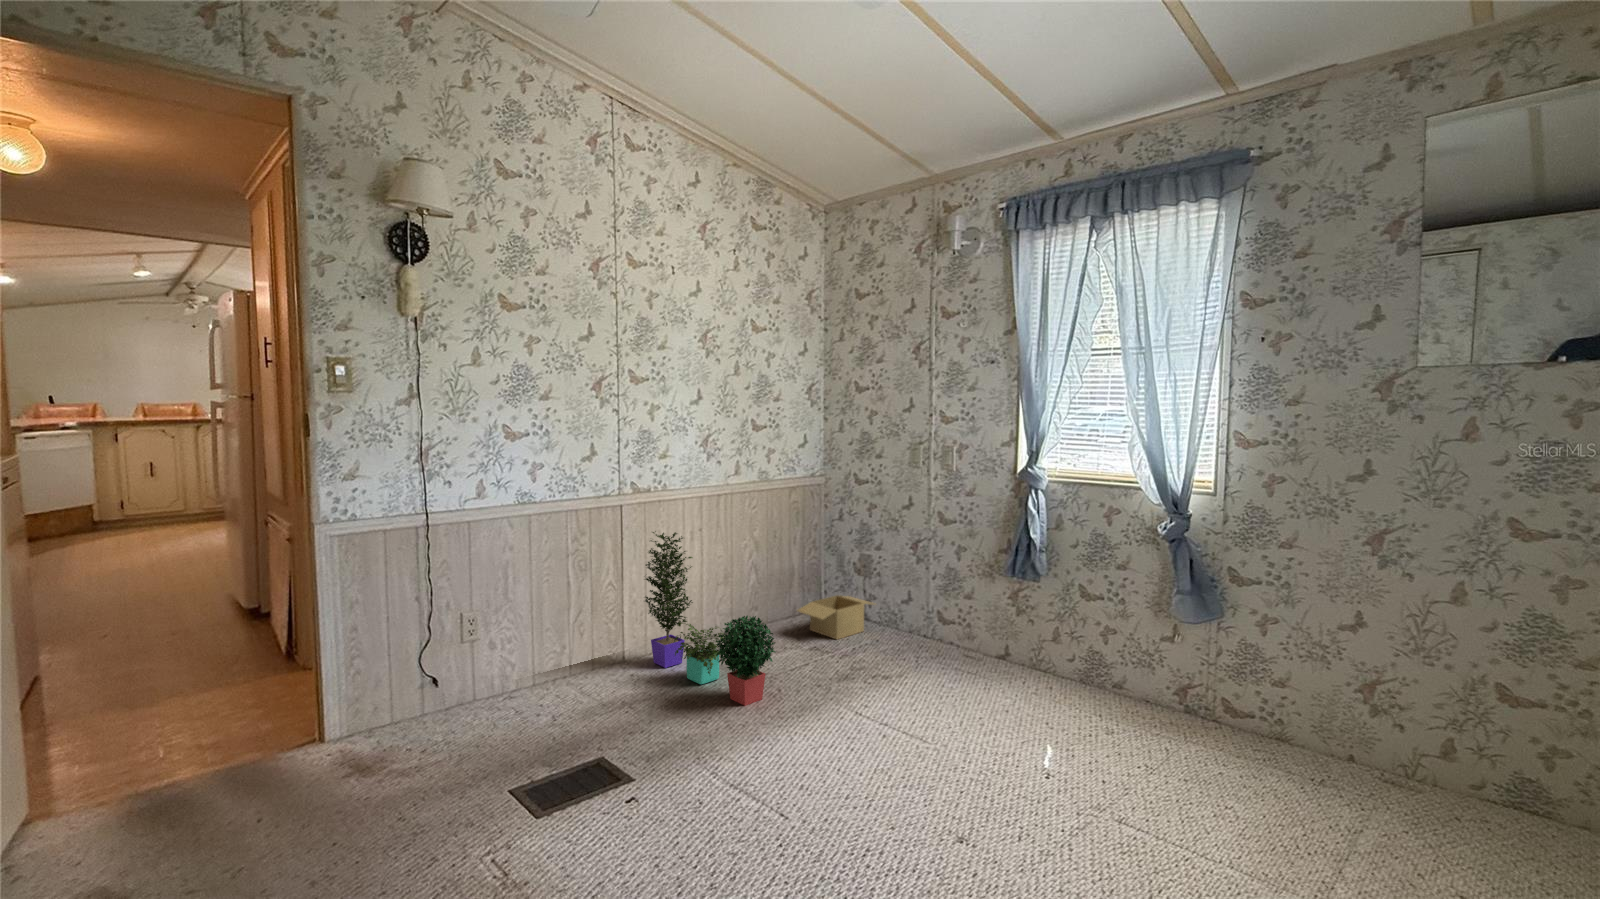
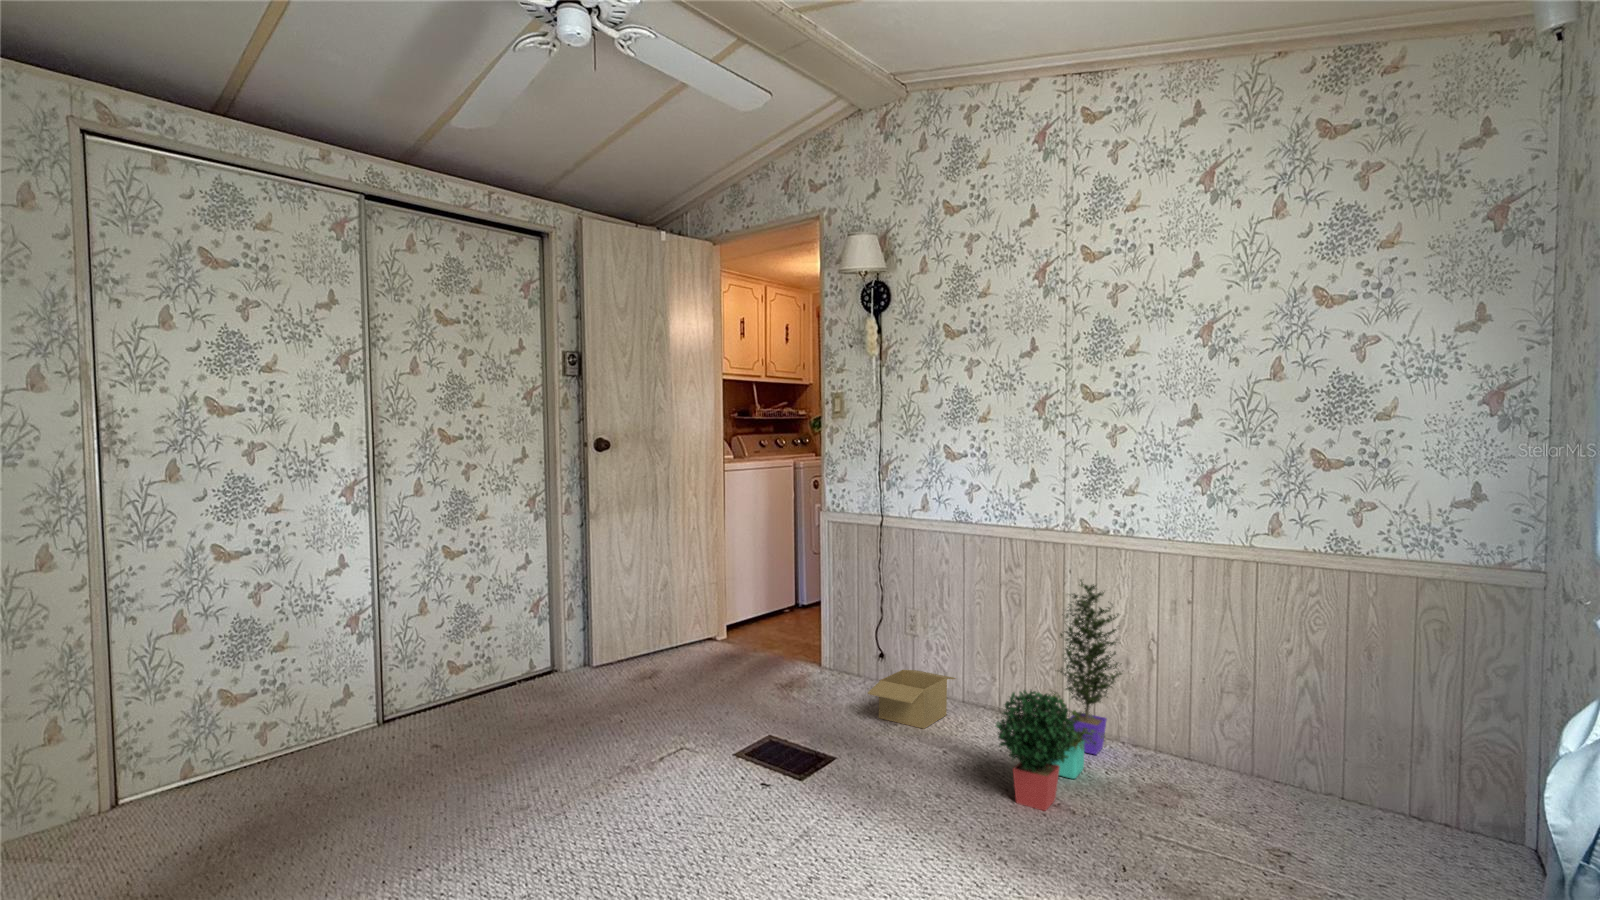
cardboard box: present [797,595,874,640] -> present [868,670,956,729]

